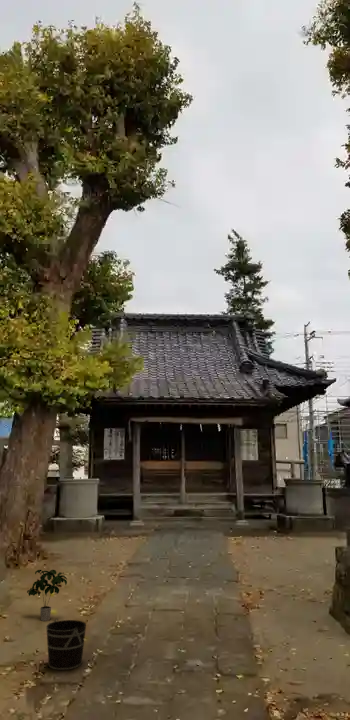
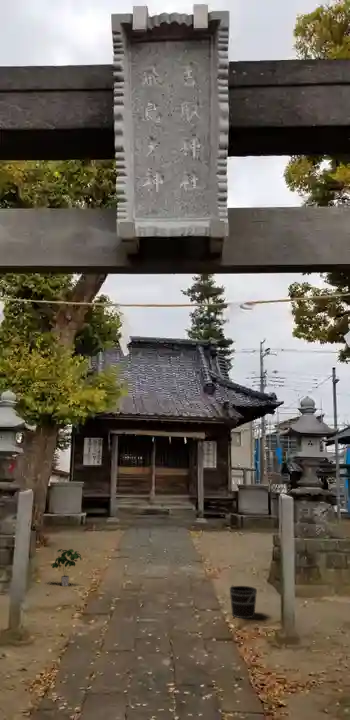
bucket: present [47,620,86,670] -> present [230,585,257,618]

